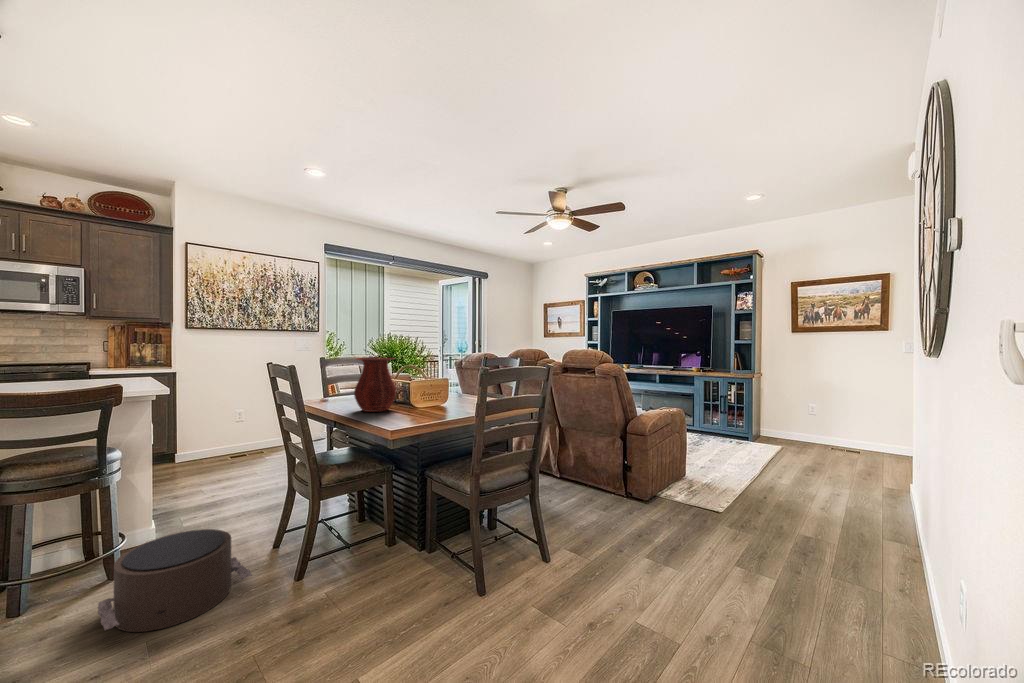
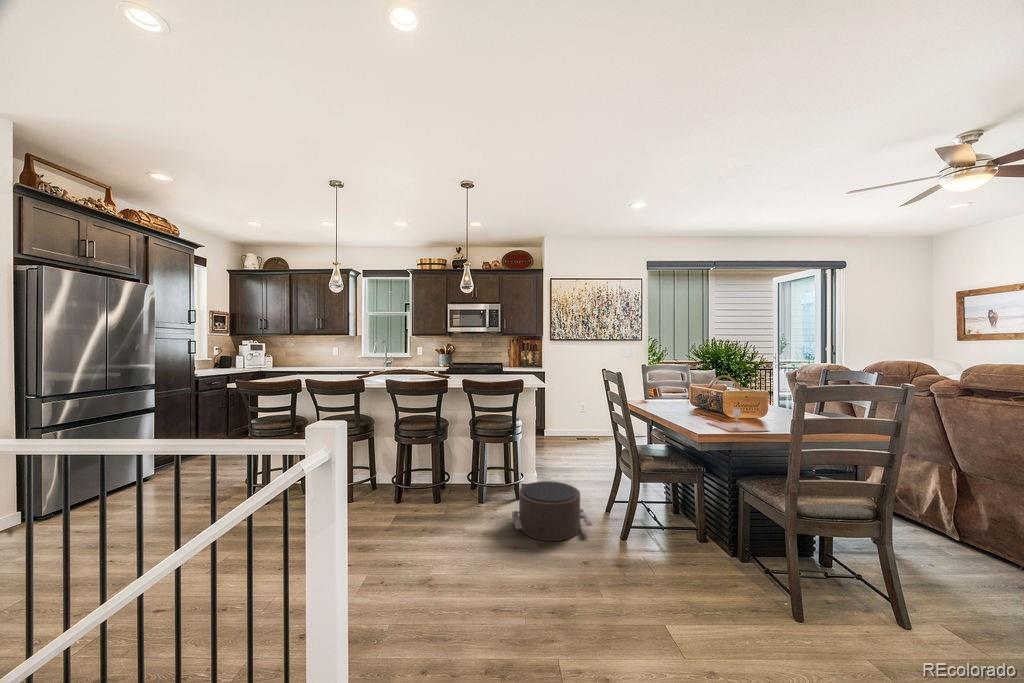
vase: present [354,358,396,412] -> none [669,368,708,417]
wine glass: none [396,397,455,422] -> present [709,409,768,431]

